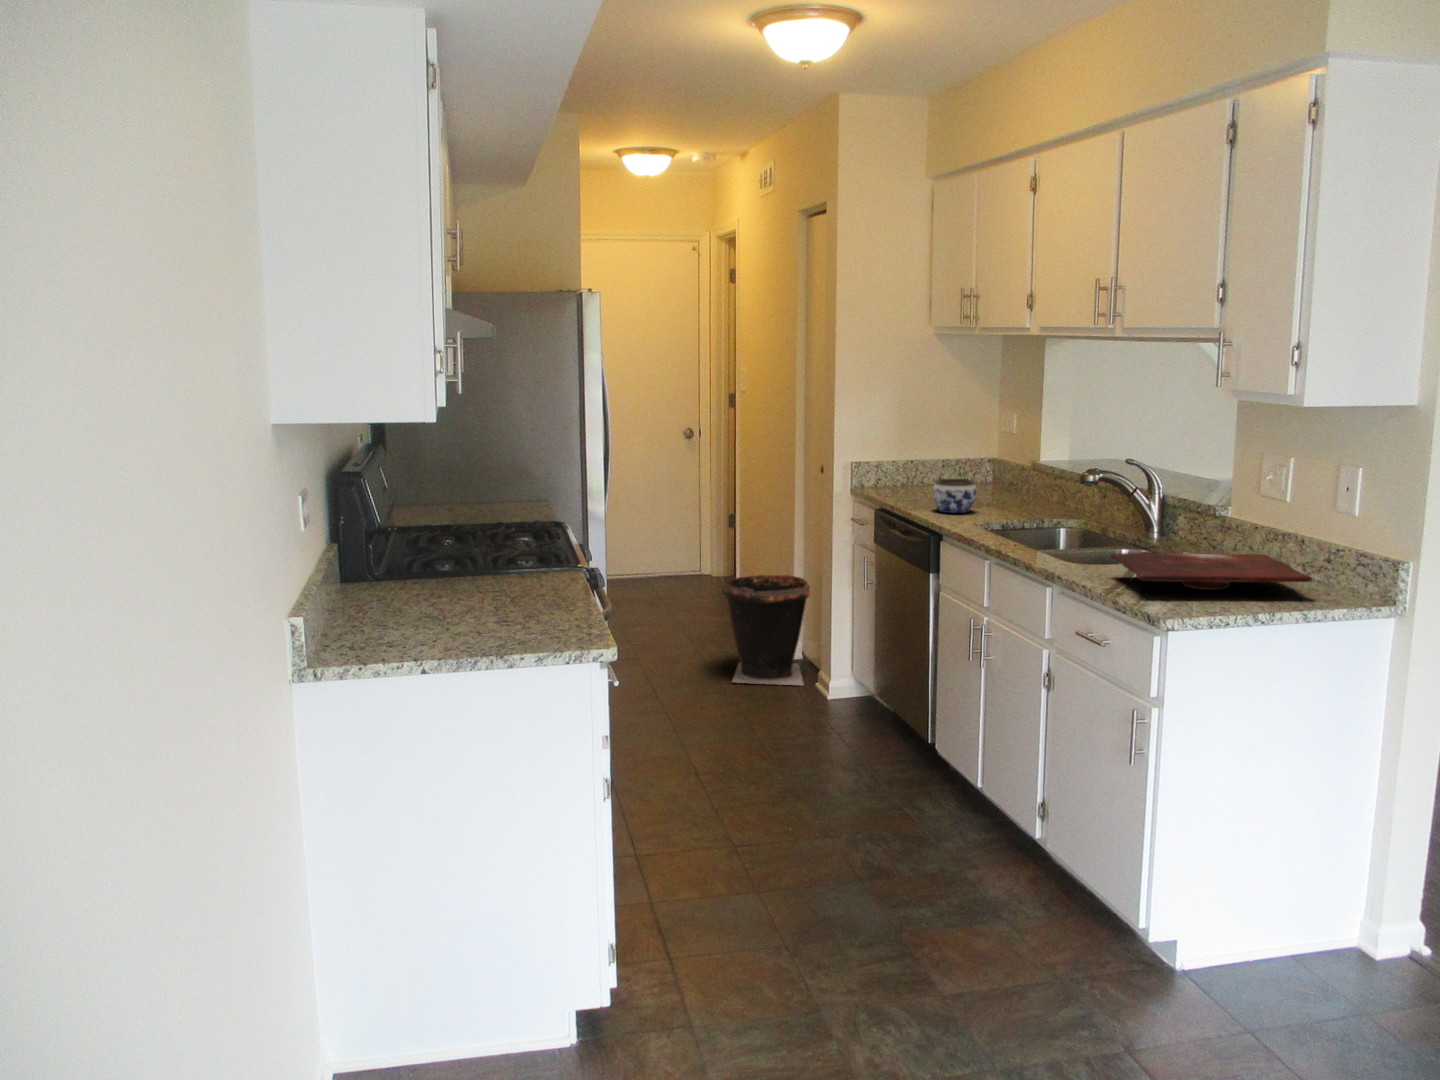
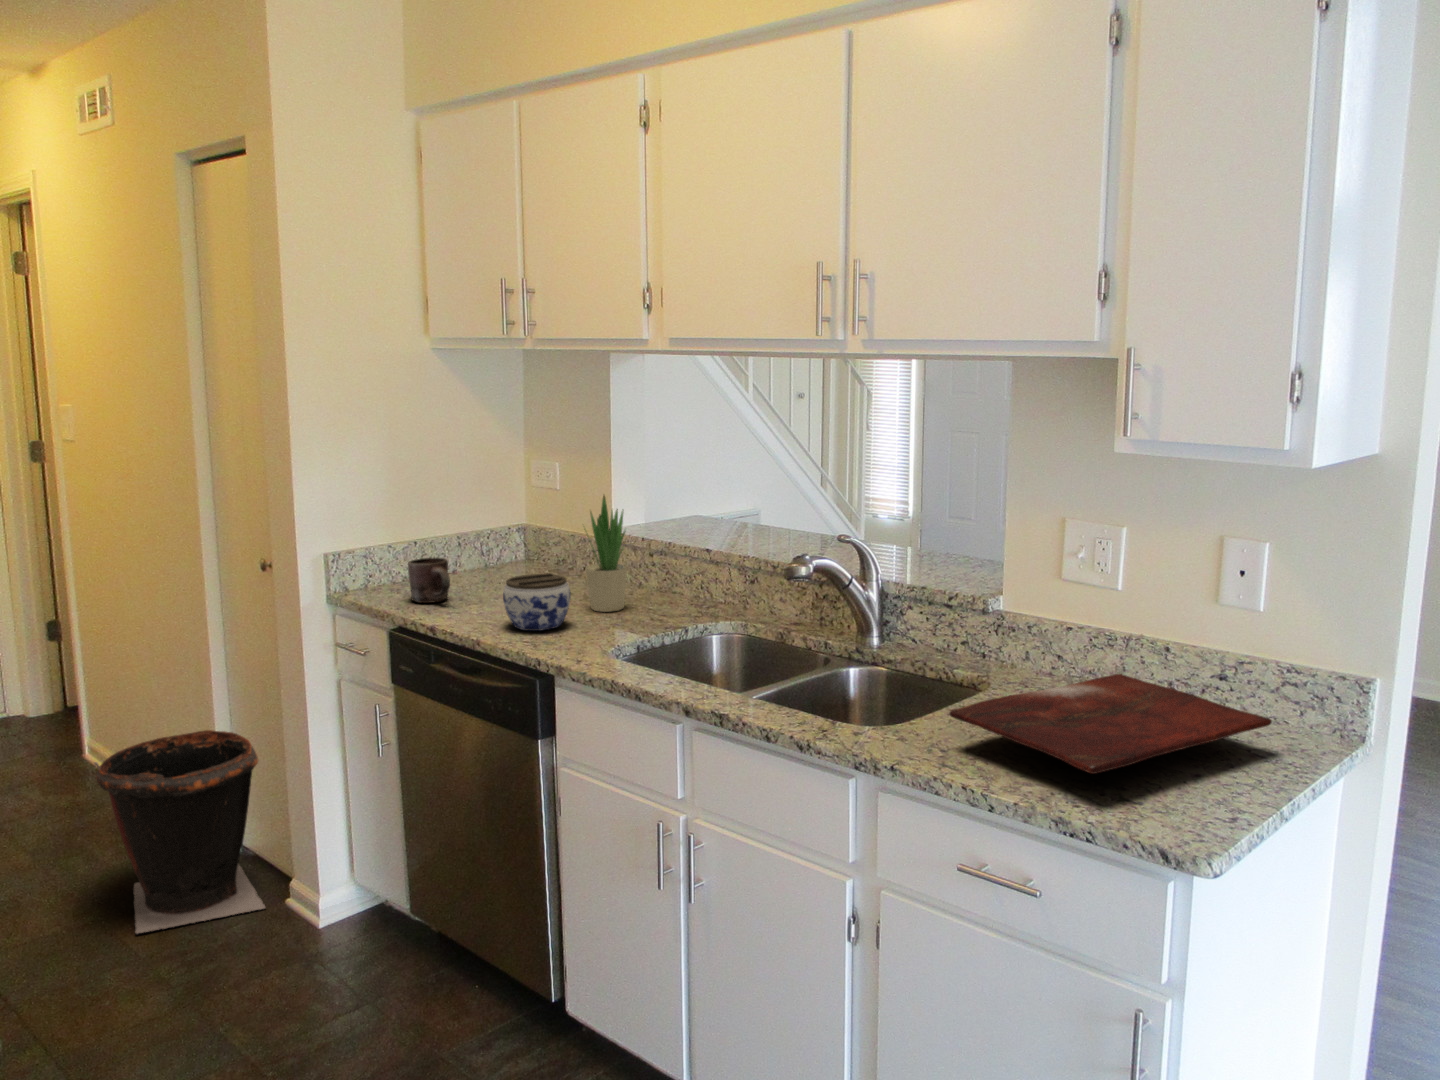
potted plant: none [997,430,1029,510] -> present [586,496,627,612]
mug: none [893,468,919,496] -> present [408,558,450,603]

